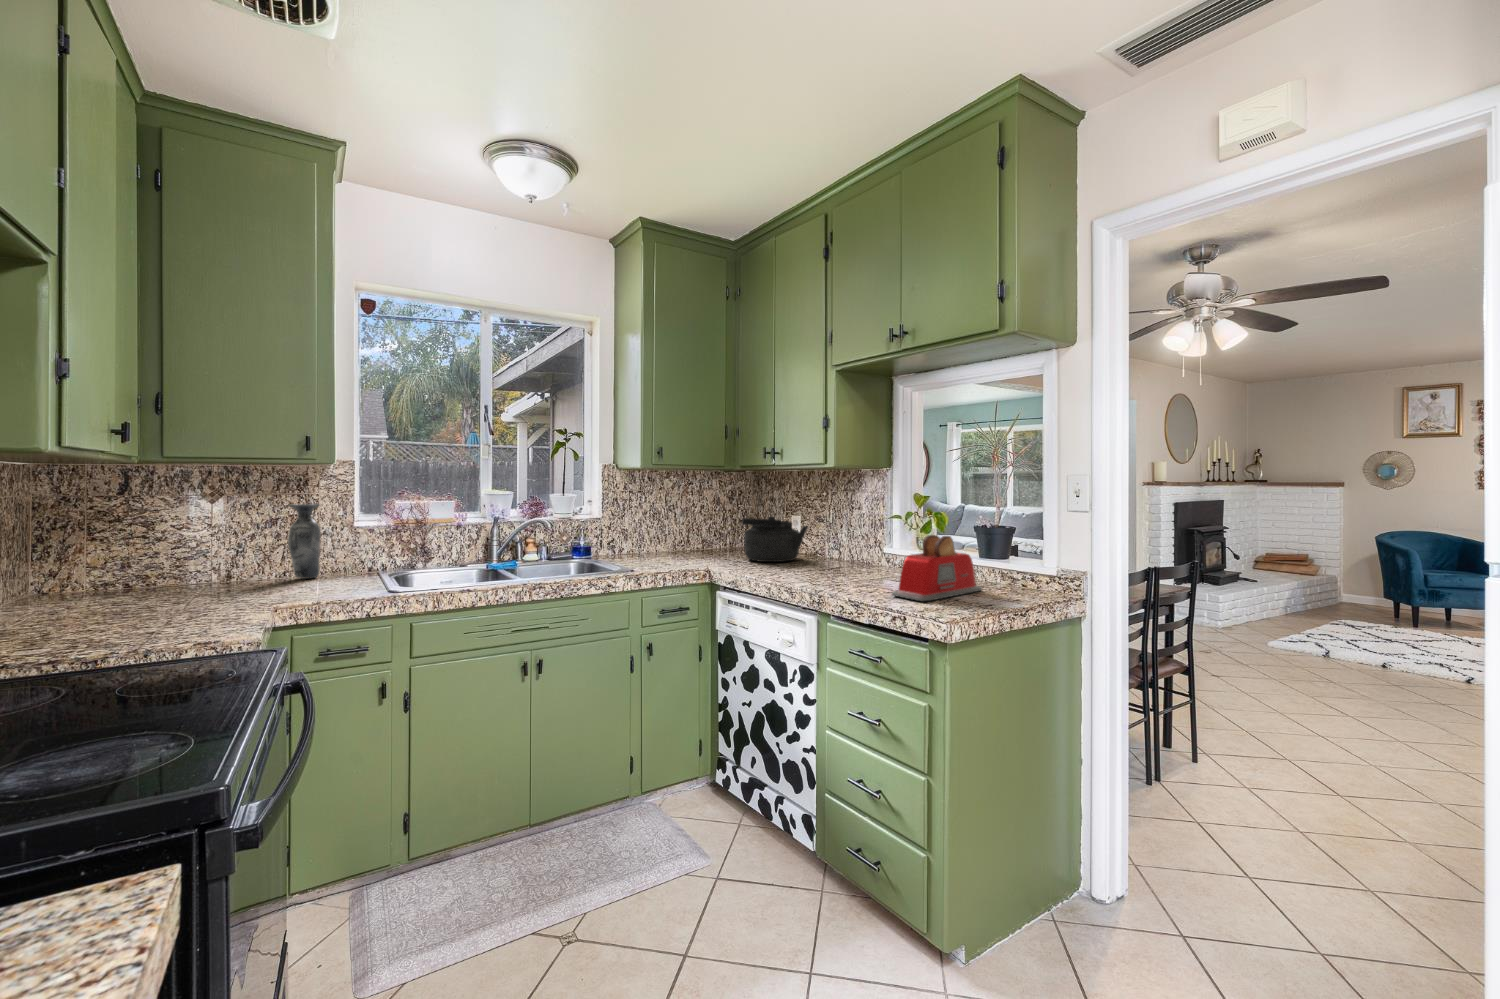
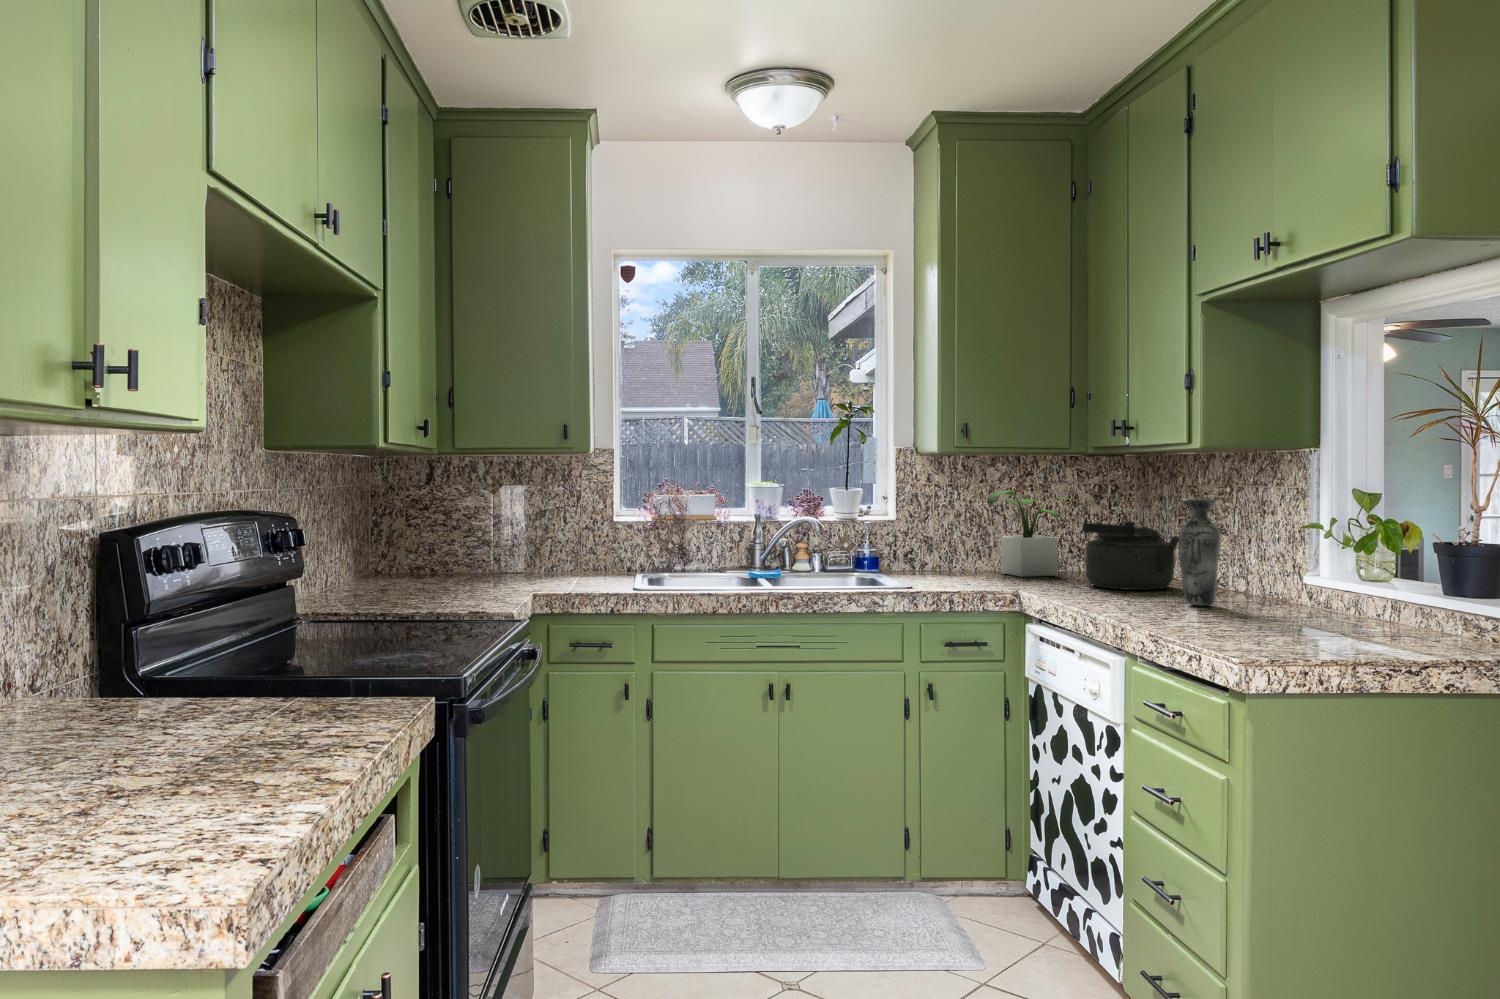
potted plant: none [669,497,731,555] -> present [987,491,1083,577]
vase: present [288,504,321,579] -> present [1179,499,1221,606]
toaster: present [892,535,982,601] -> none [1226,547,1400,641]

